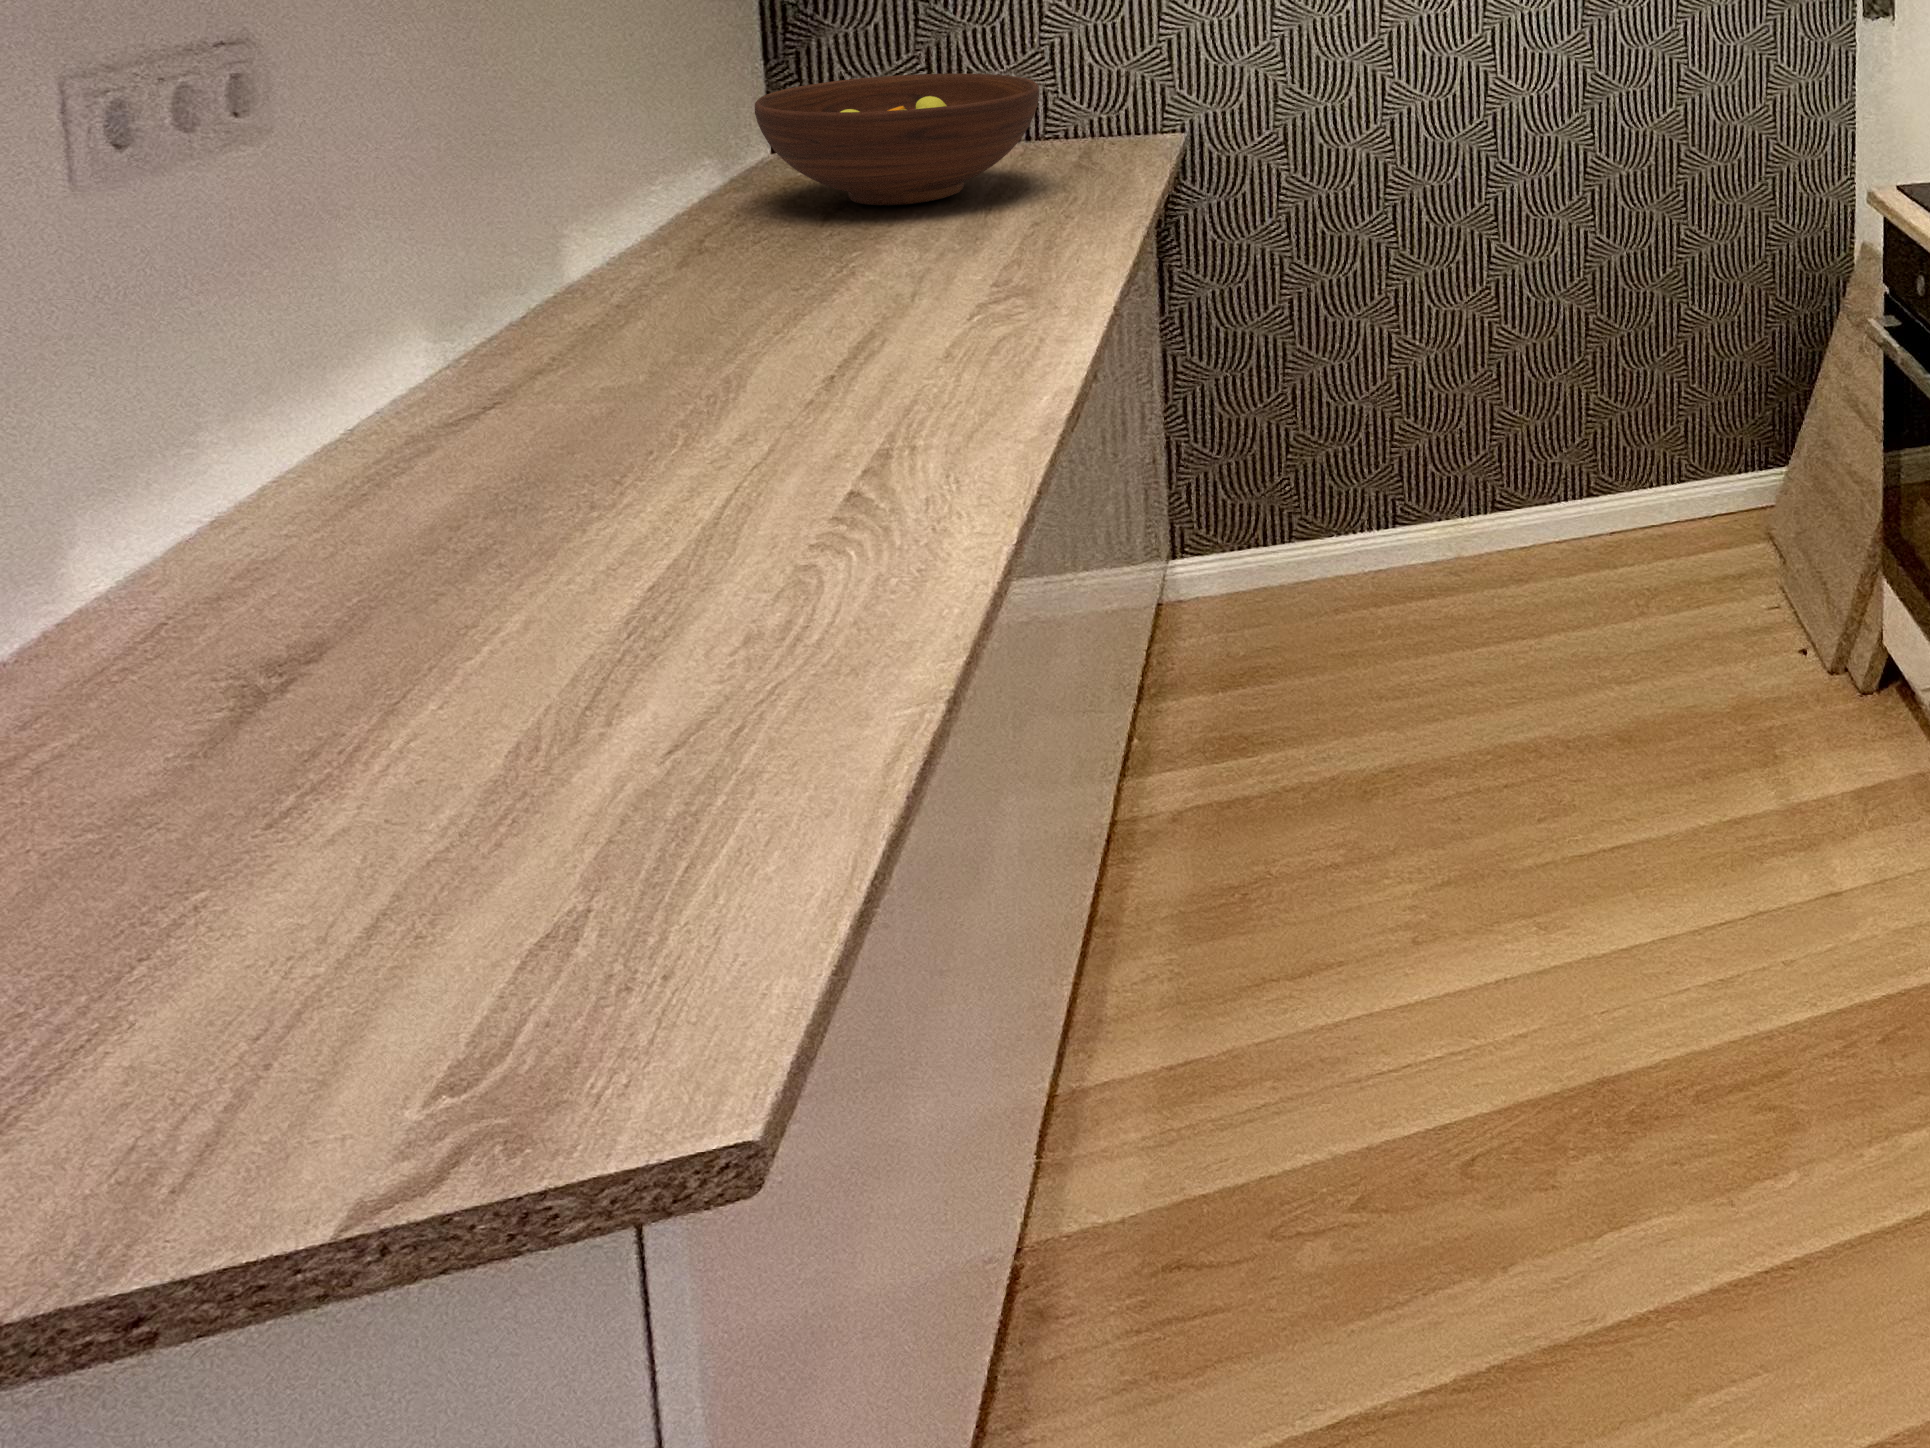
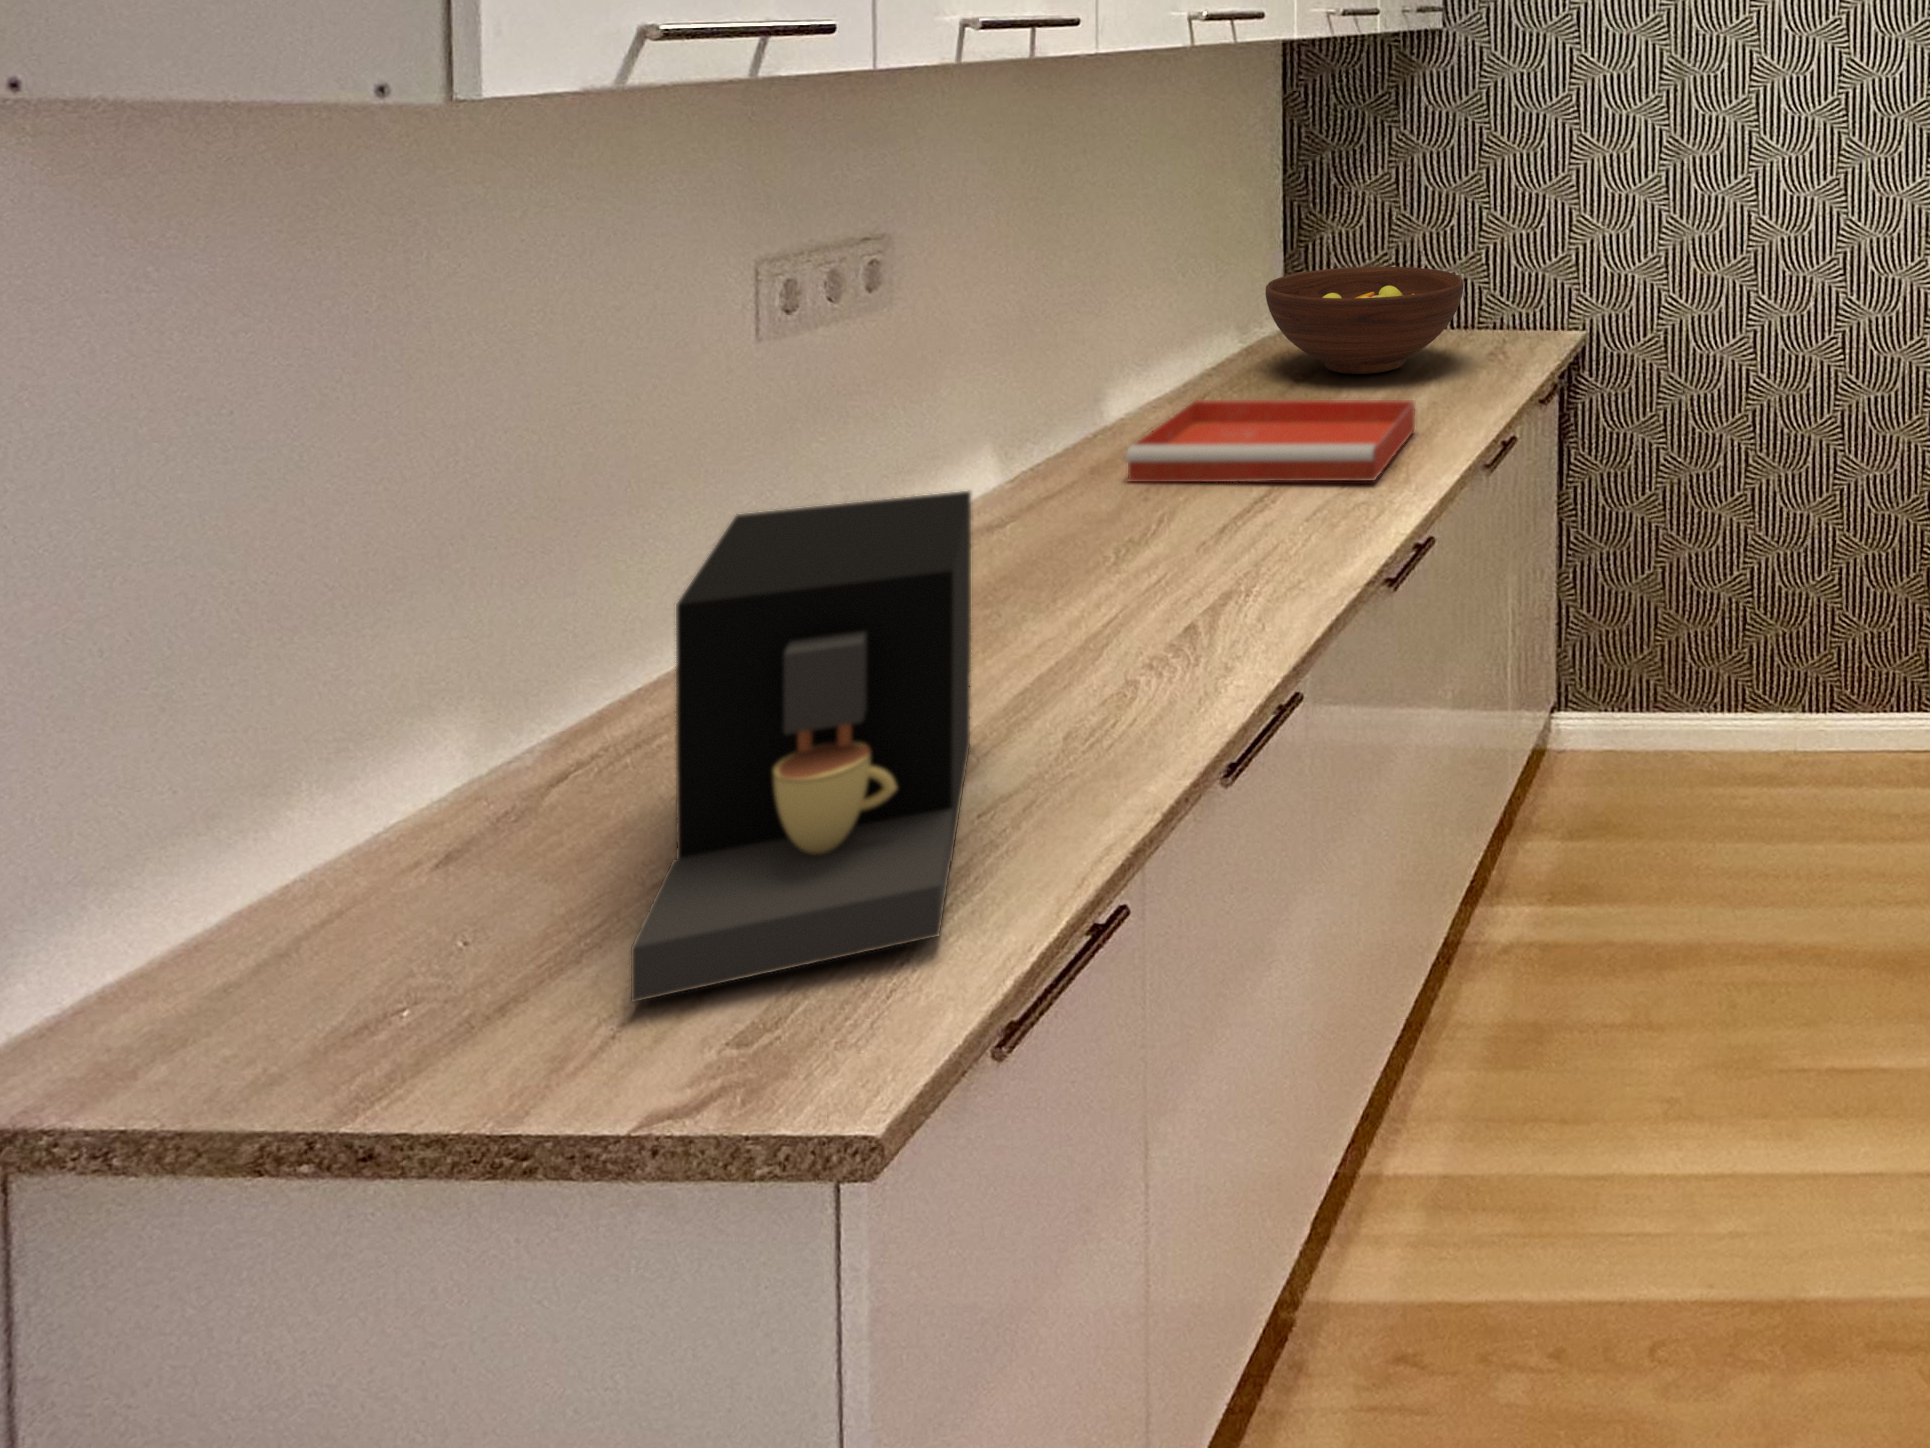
tray: none [624,223,1022,356] -> present [1126,400,1415,482]
coffee maker: none [147,354,691,1109] -> present [631,491,971,1002]

